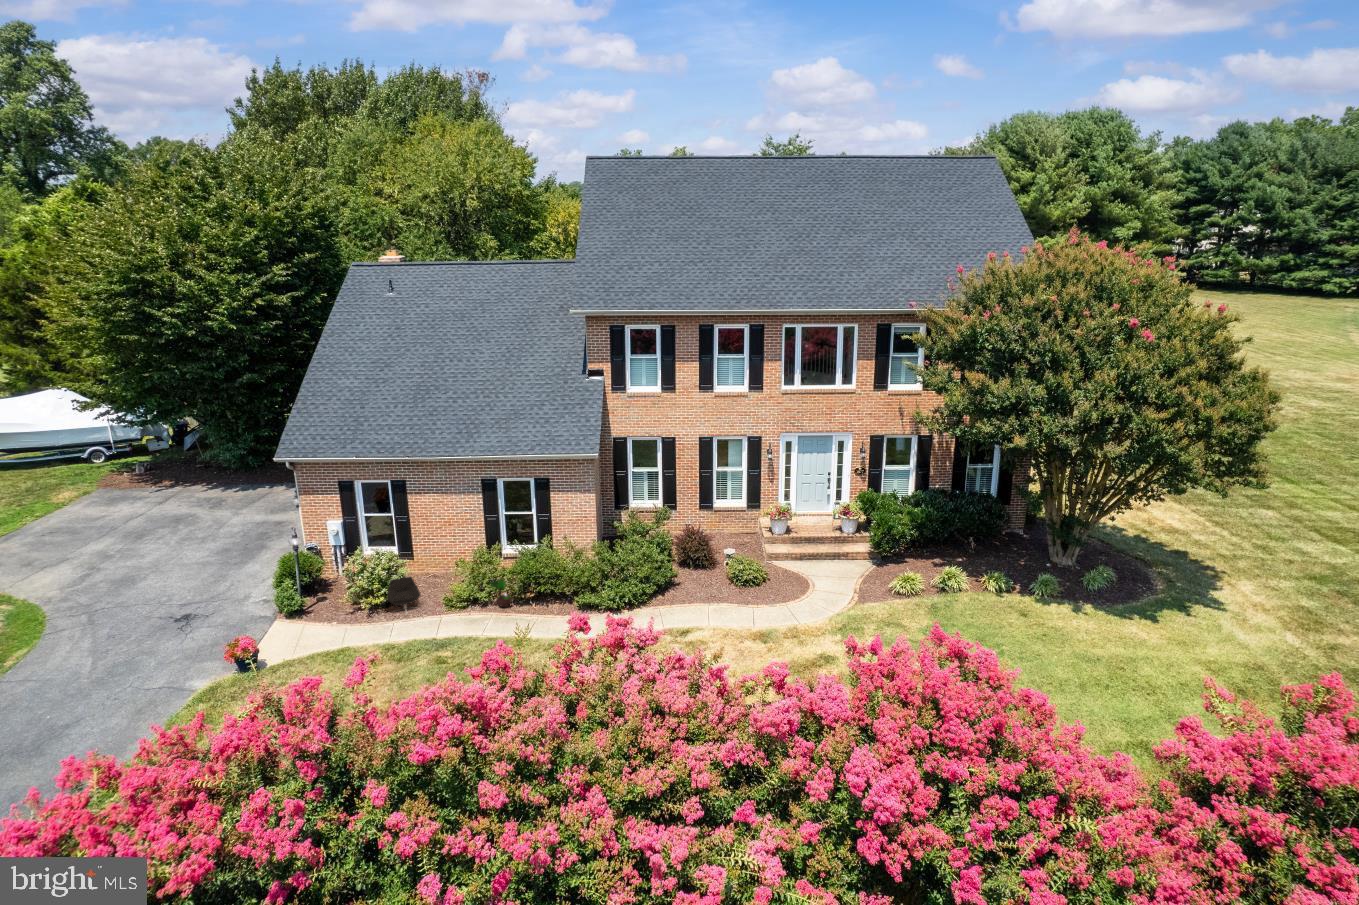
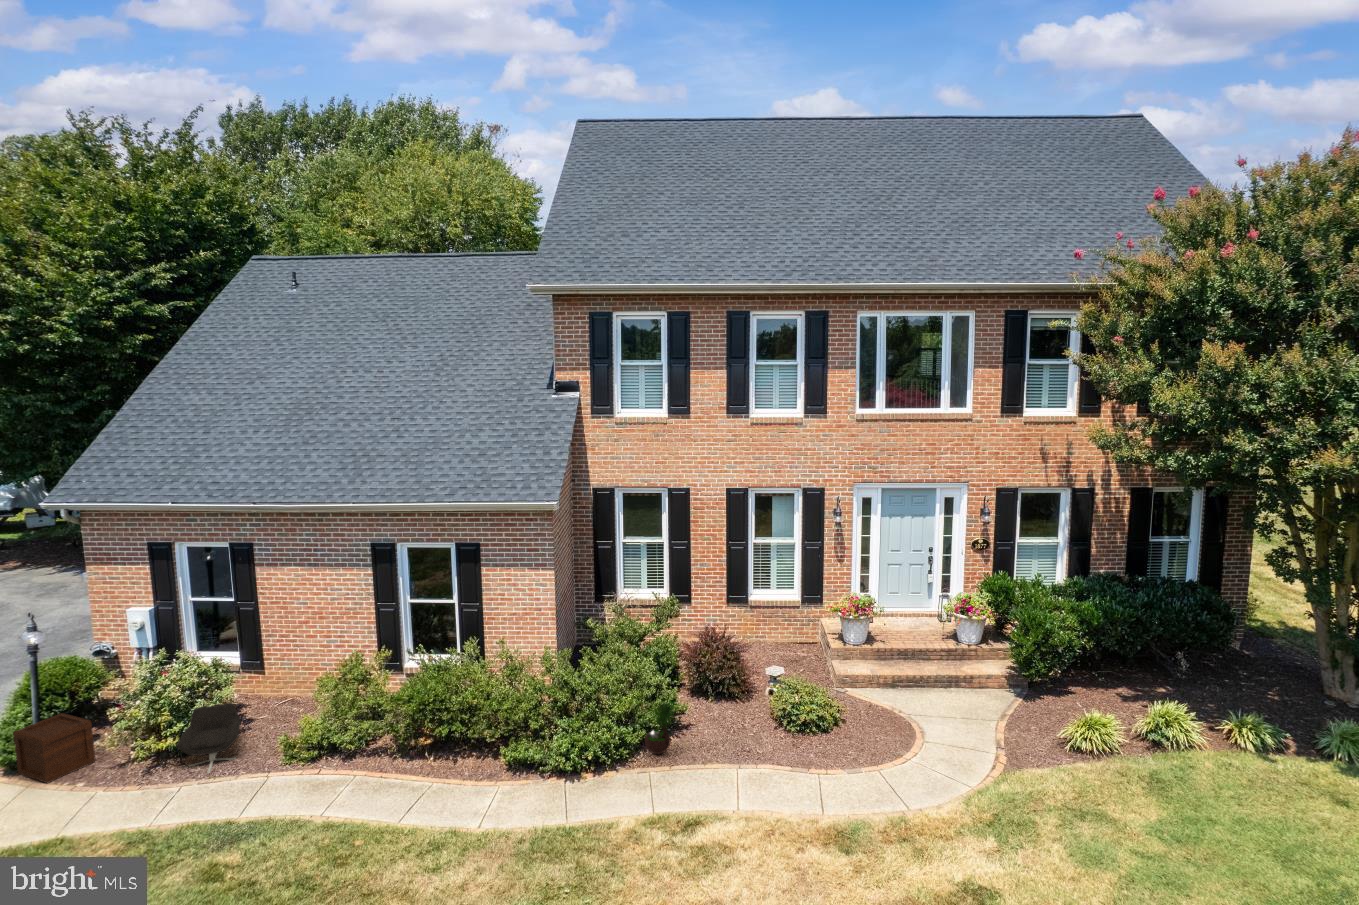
potted tree: present [490,579,511,607] -> present [645,701,674,754]
wooden crate: none [292,584,336,622] -> present [13,713,96,783]

